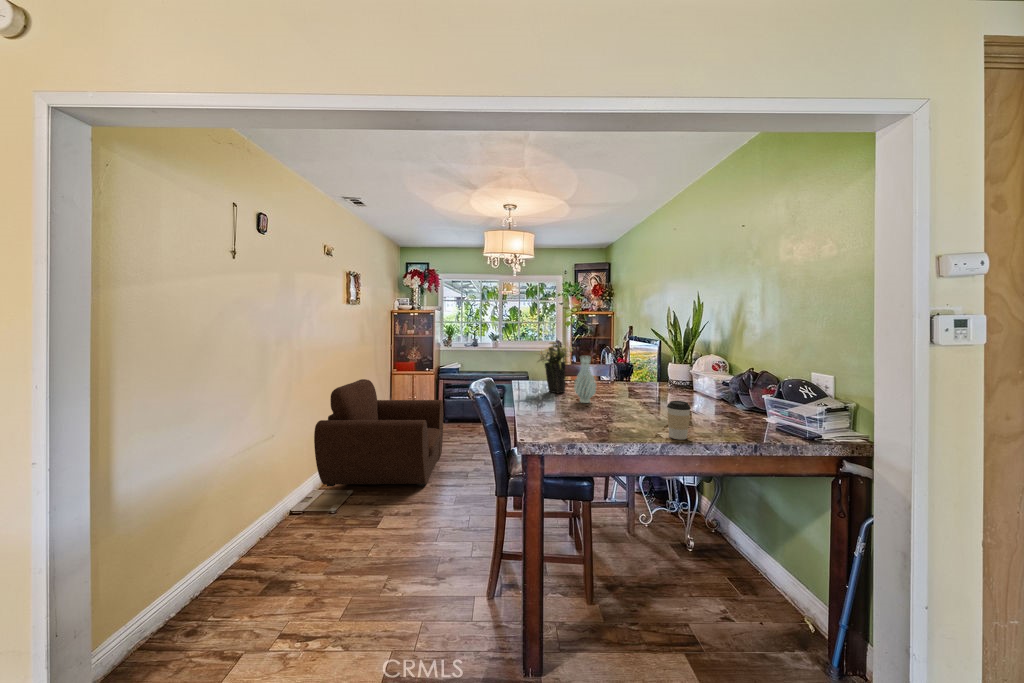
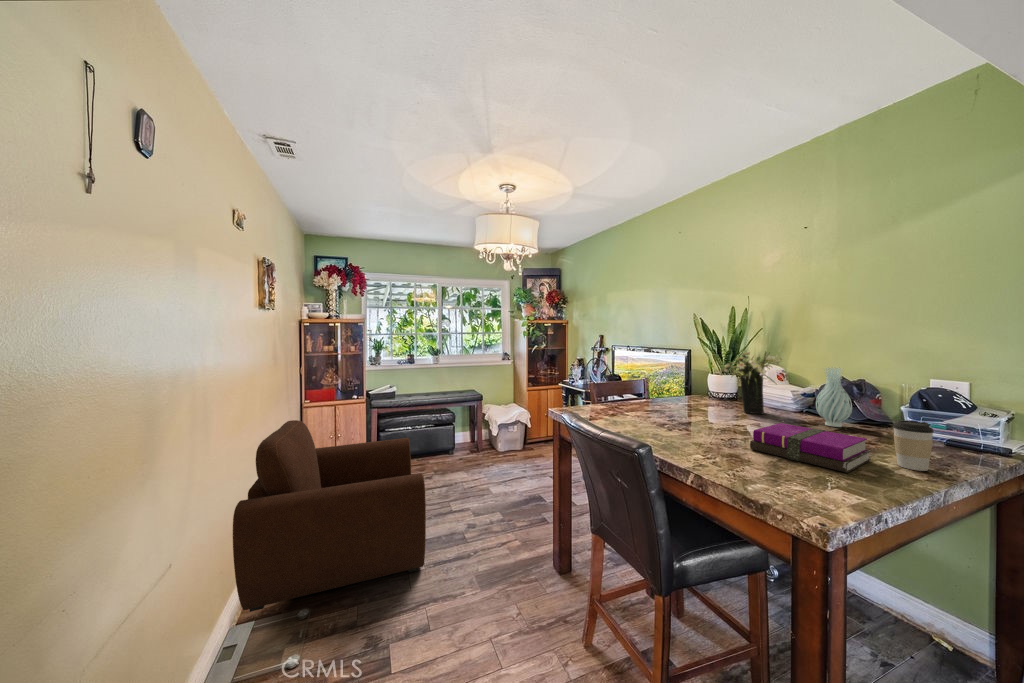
flower arrangement: present [538,342,573,393] -> present [718,352,781,414]
vase: present [574,356,596,403] -> present [816,368,852,427]
notebook: none [586,401,657,433] -> present [750,423,871,473]

